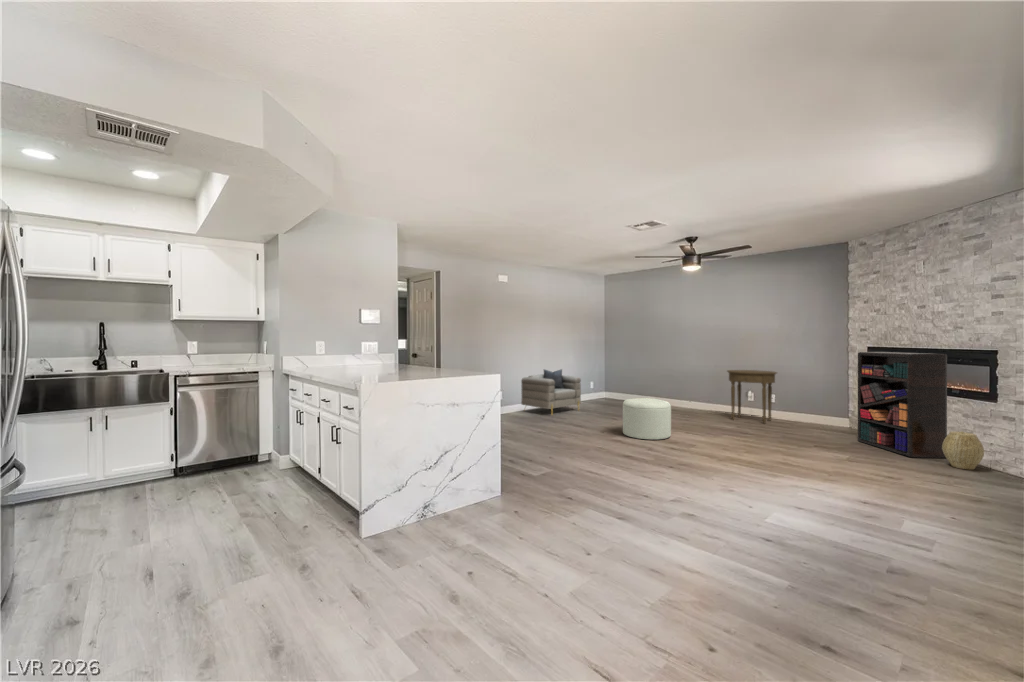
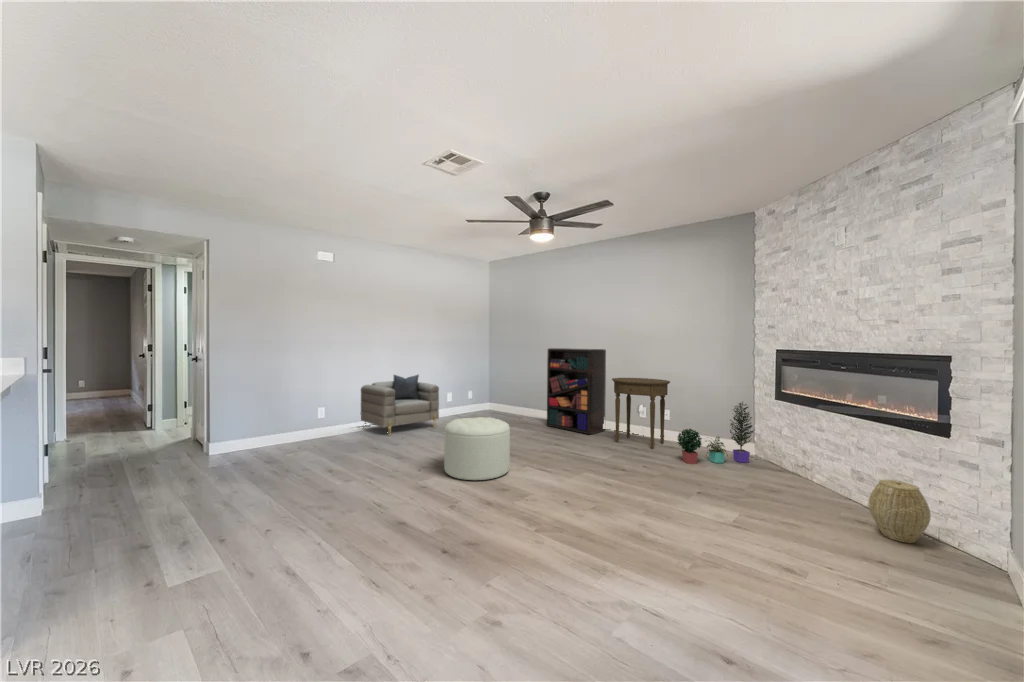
bookshelf: present [858,352,947,458] -> present [547,348,606,434]
potted plant: none [789,386,851,432] -> present [677,402,755,464]

